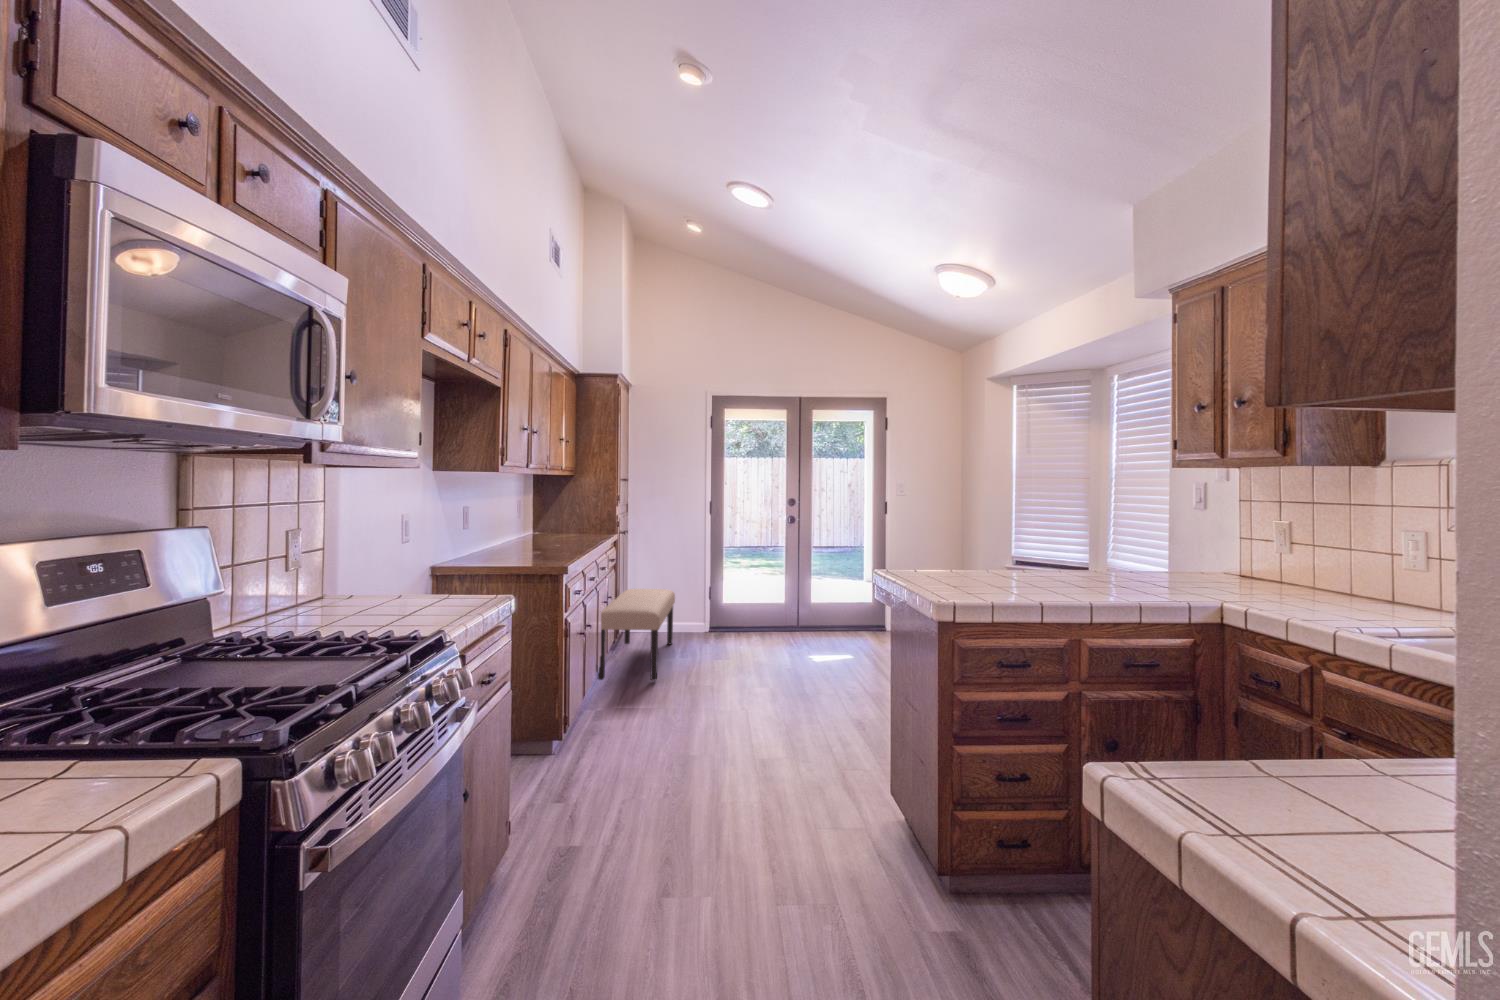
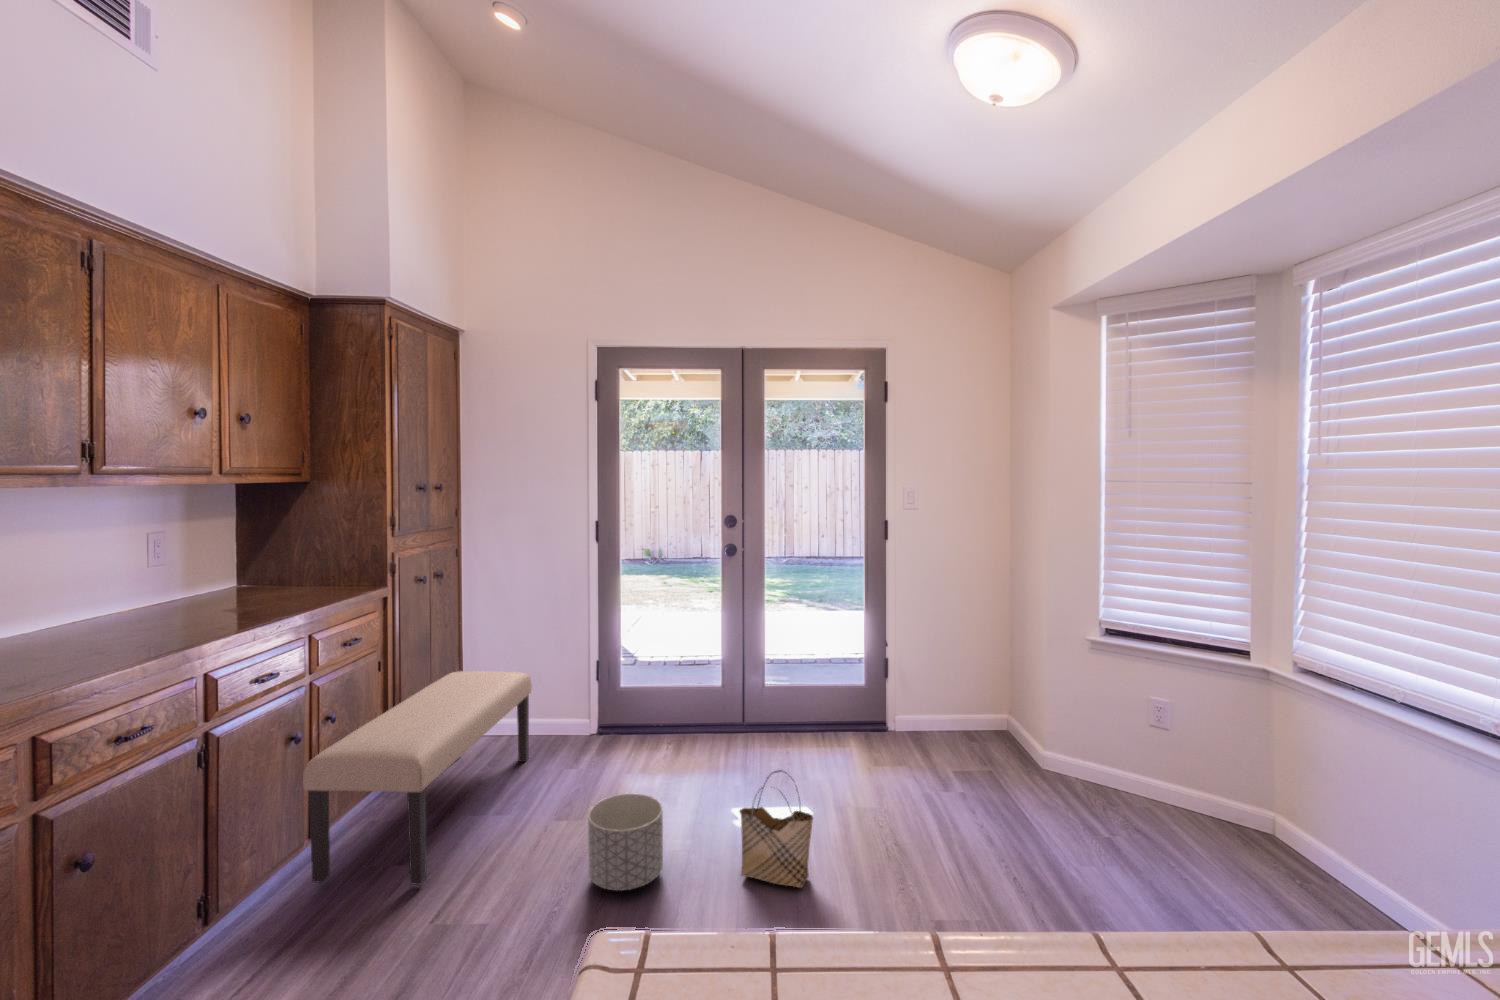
woven basket: none [821,625,860,681] -> present [740,770,813,888]
planter: none [743,639,782,682] -> present [588,793,663,891]

